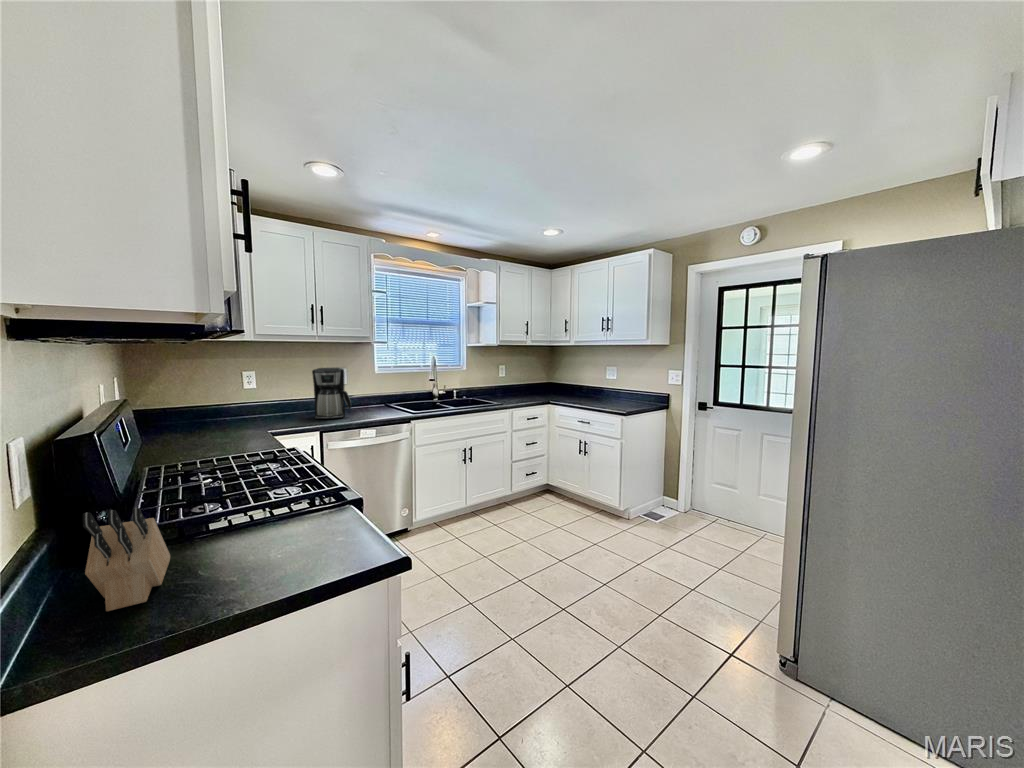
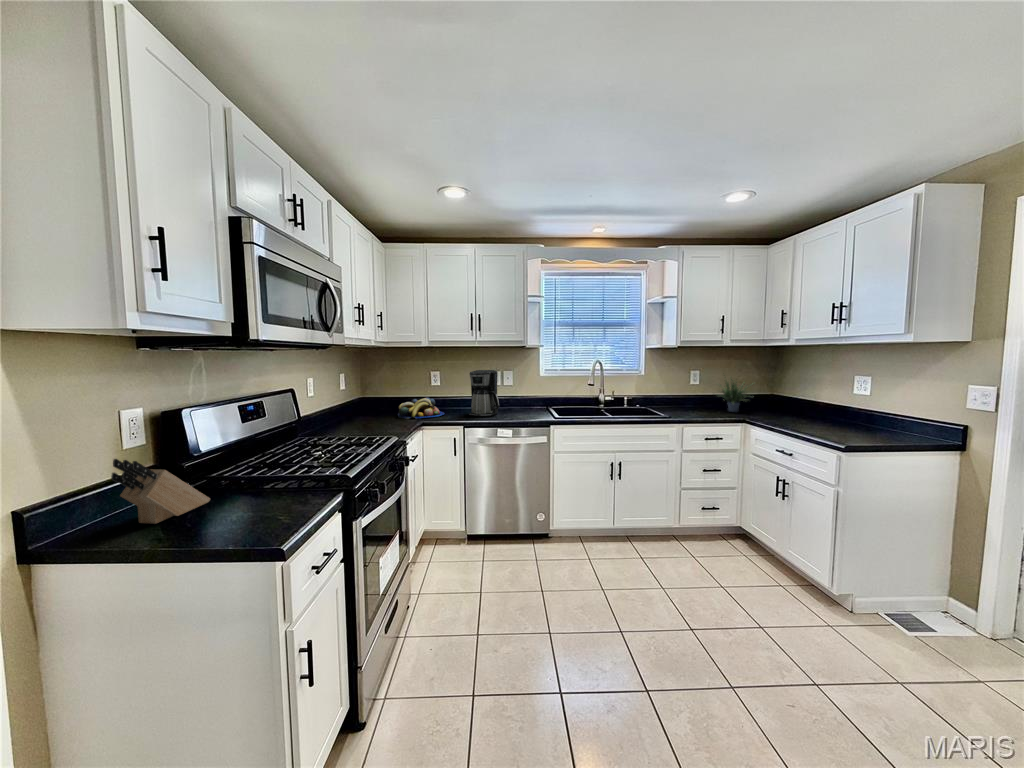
potted plant: none [518,365,549,397] -> present [718,379,747,412]
fruit bowl: none [213,403,281,430] -> present [398,397,444,419]

